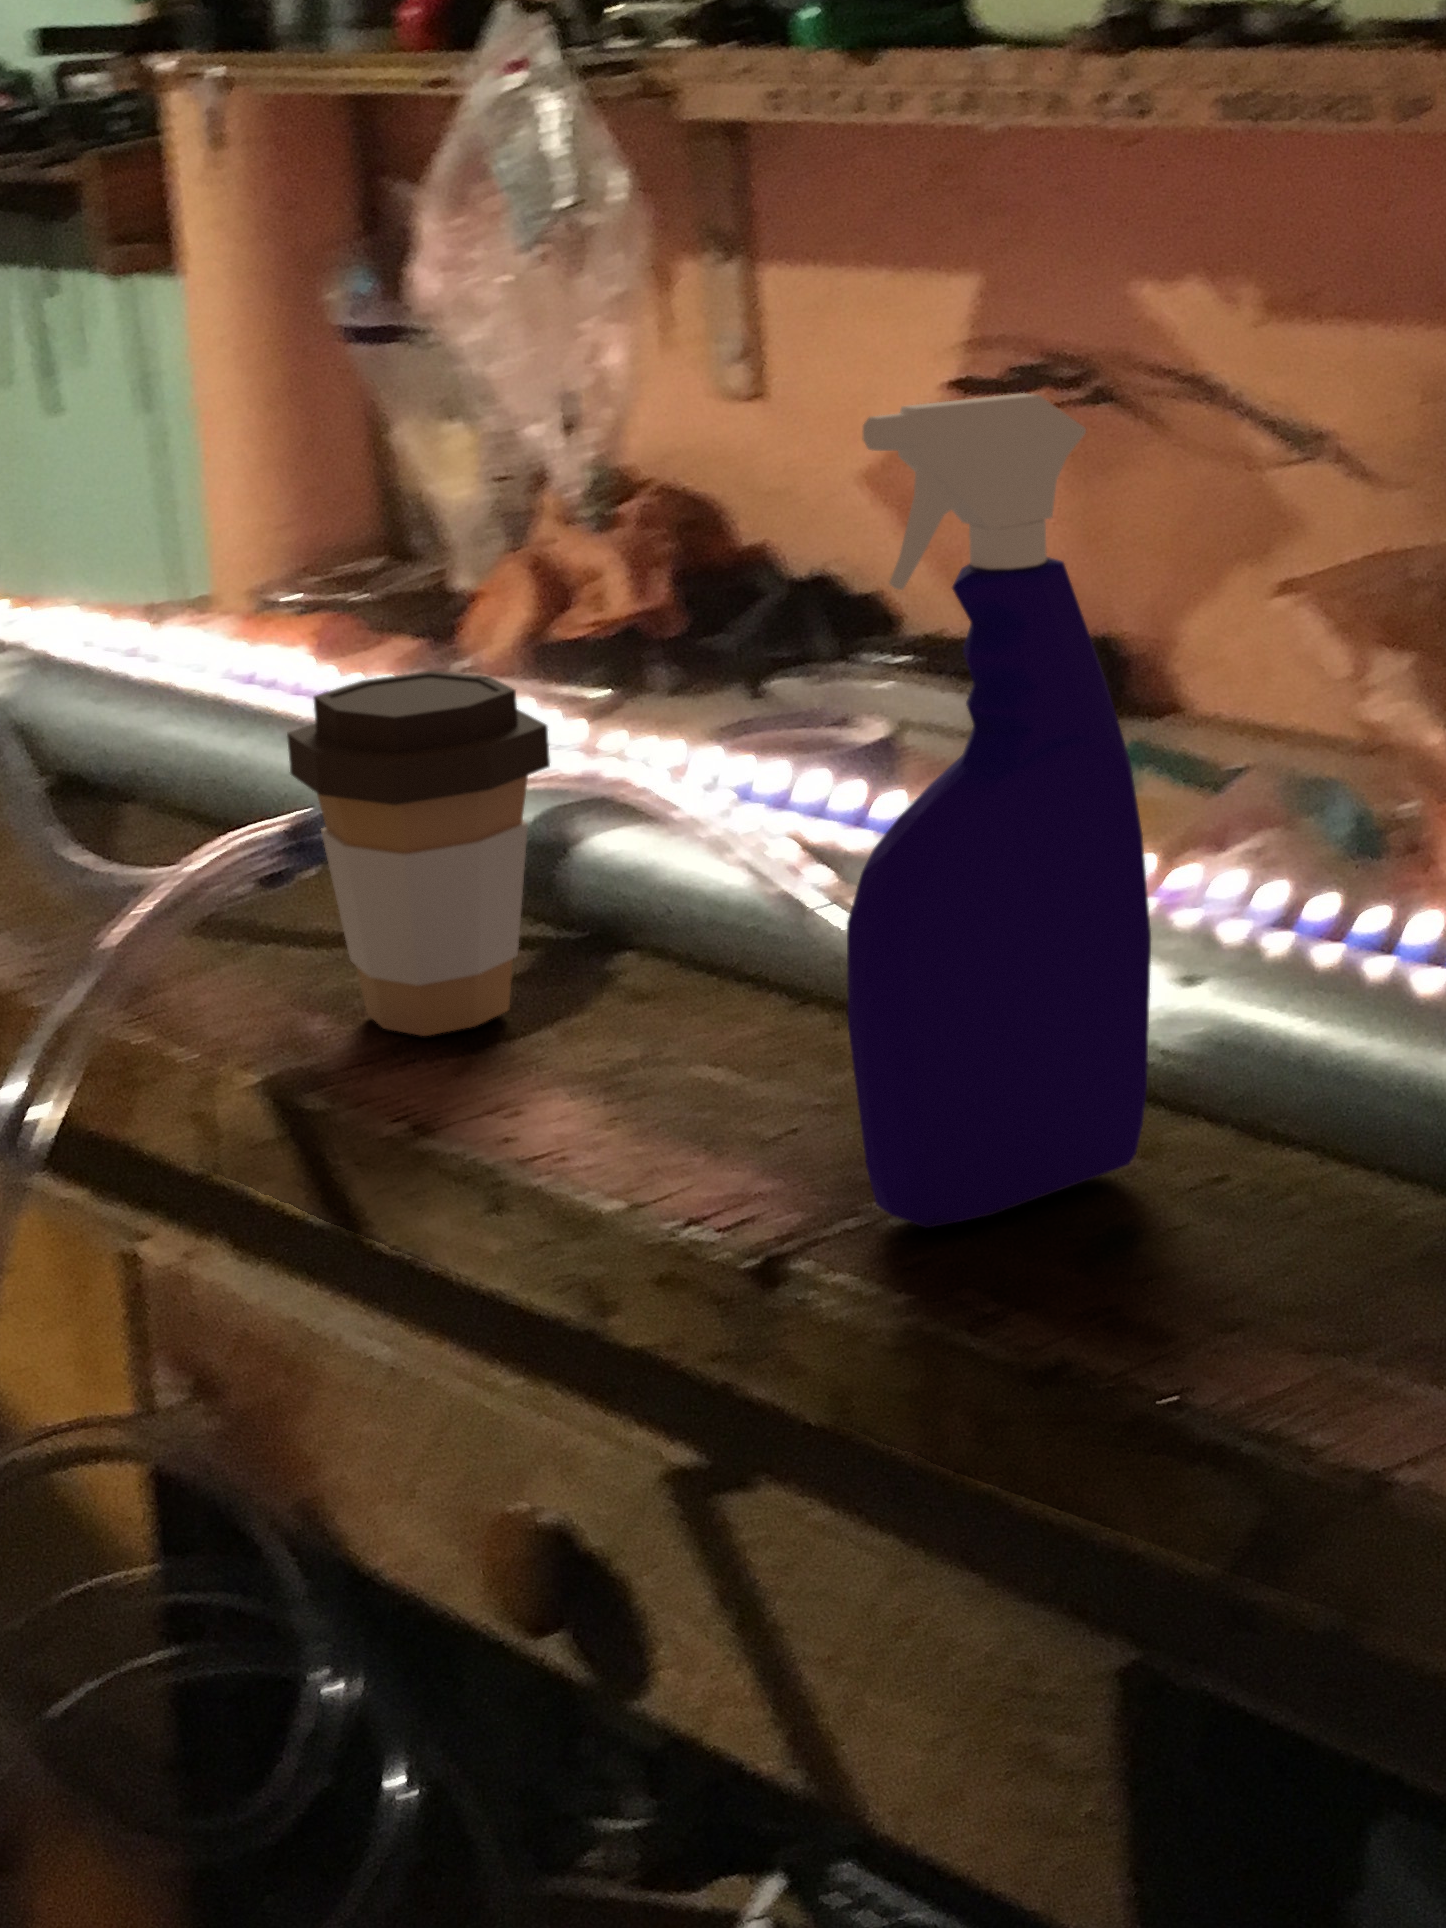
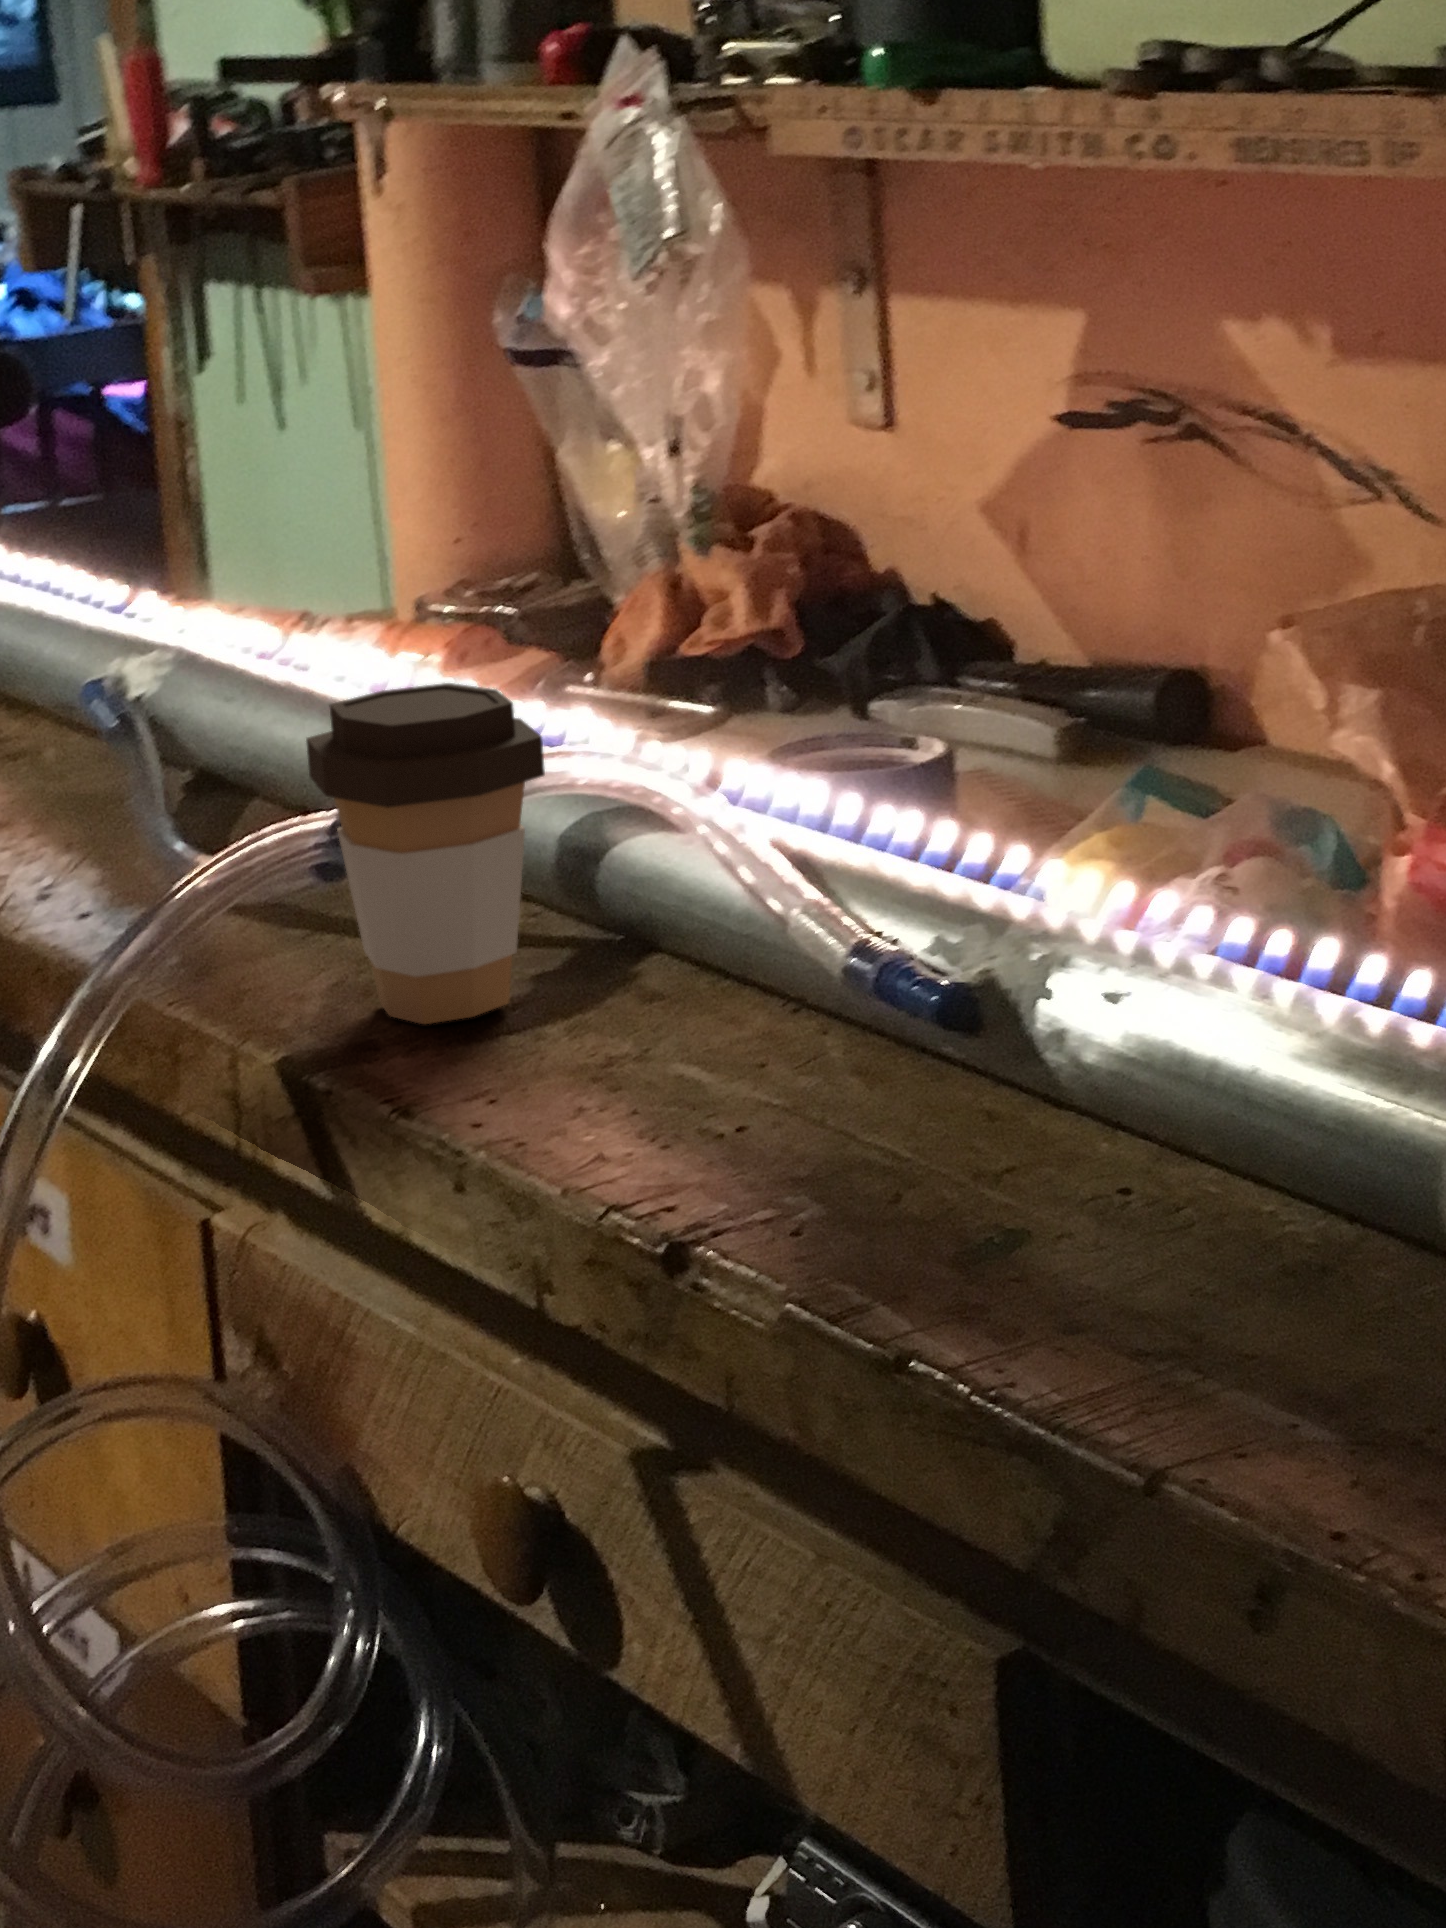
spray bottle: present [847,393,1151,1228] -> none [731,435,1038,1215]

